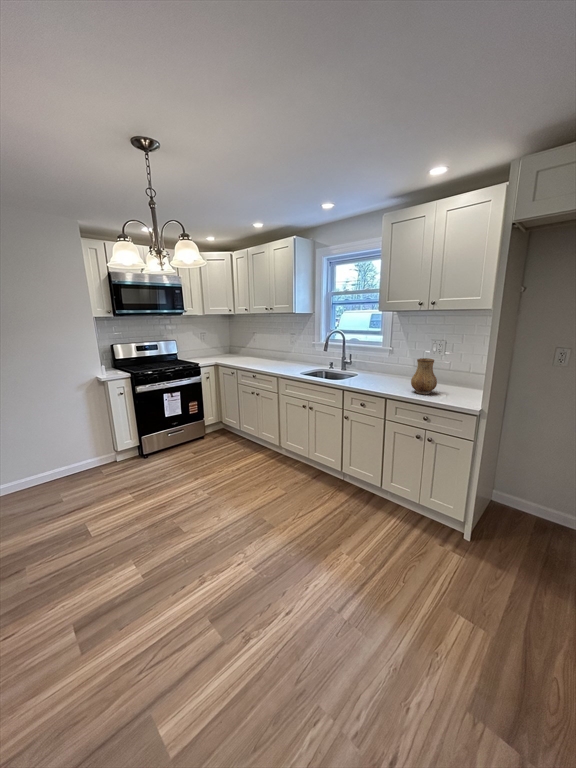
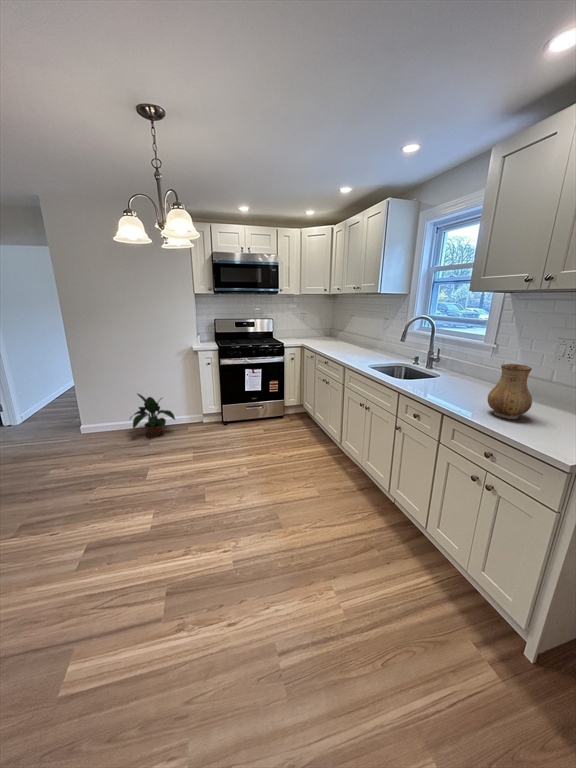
potted plant: none [21,441,88,494] -> present [130,394,175,437]

